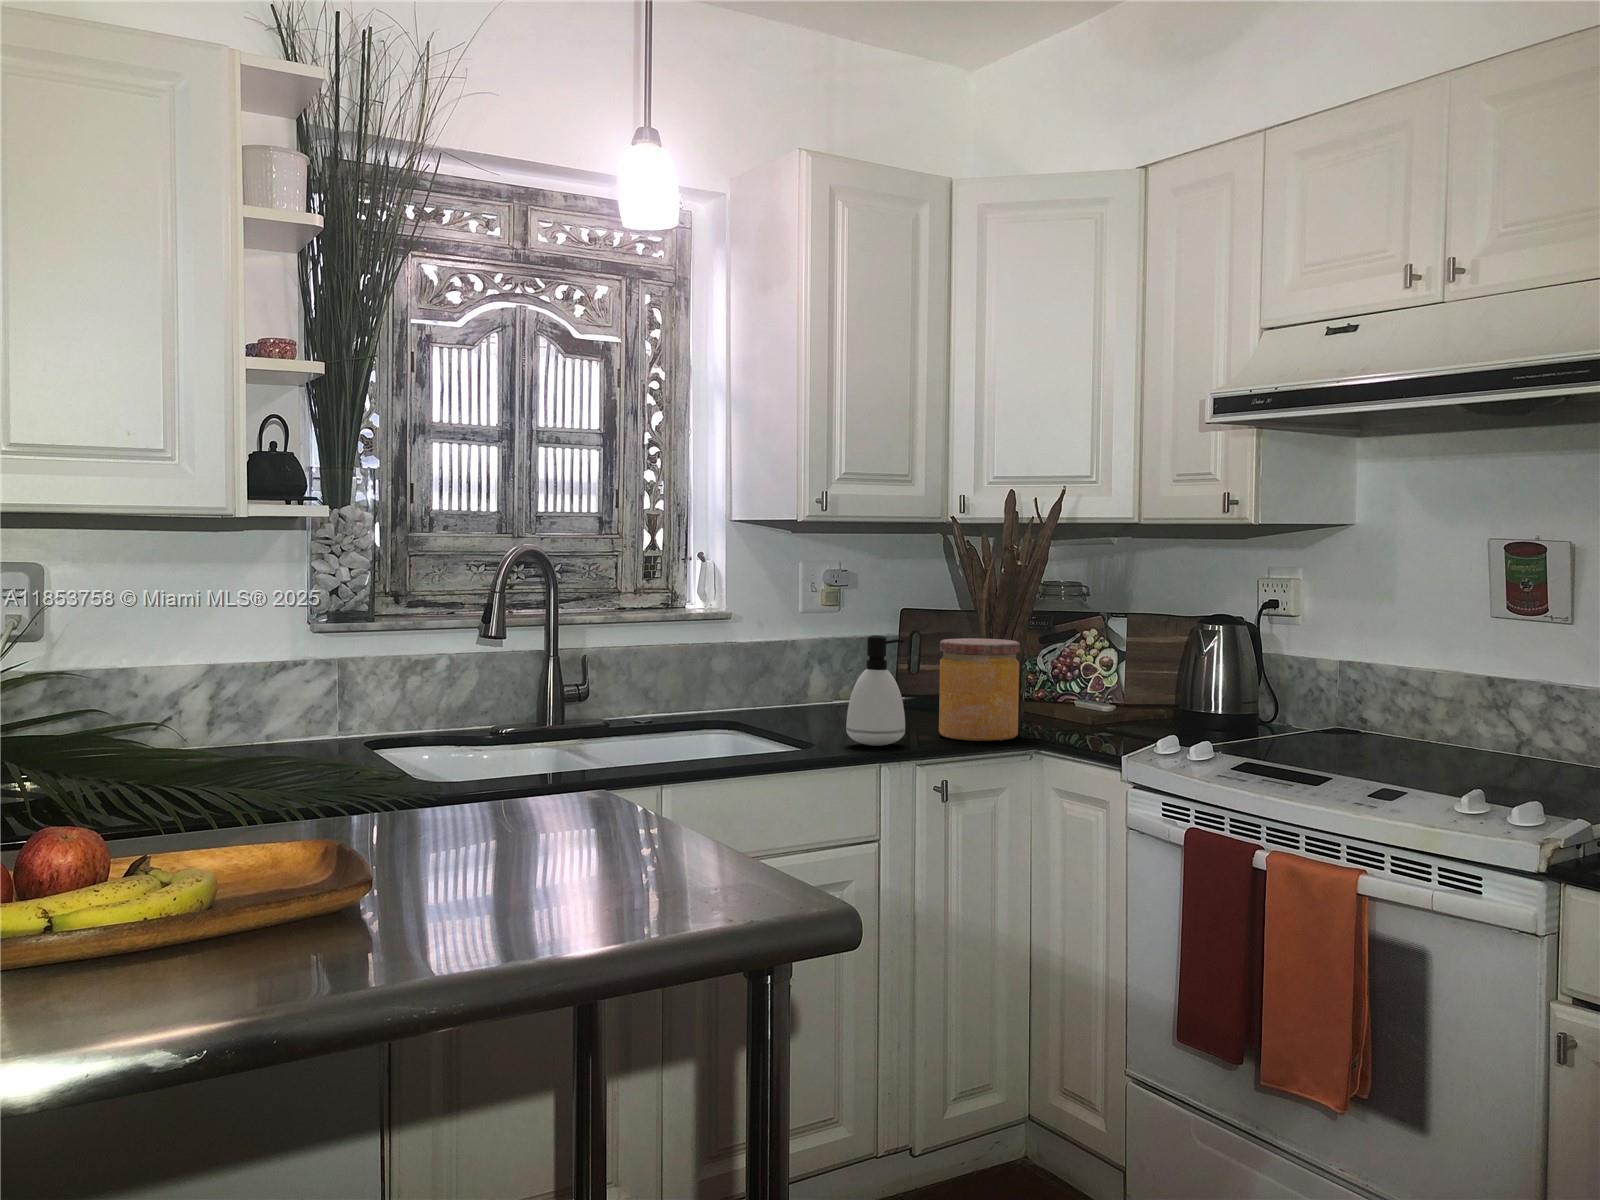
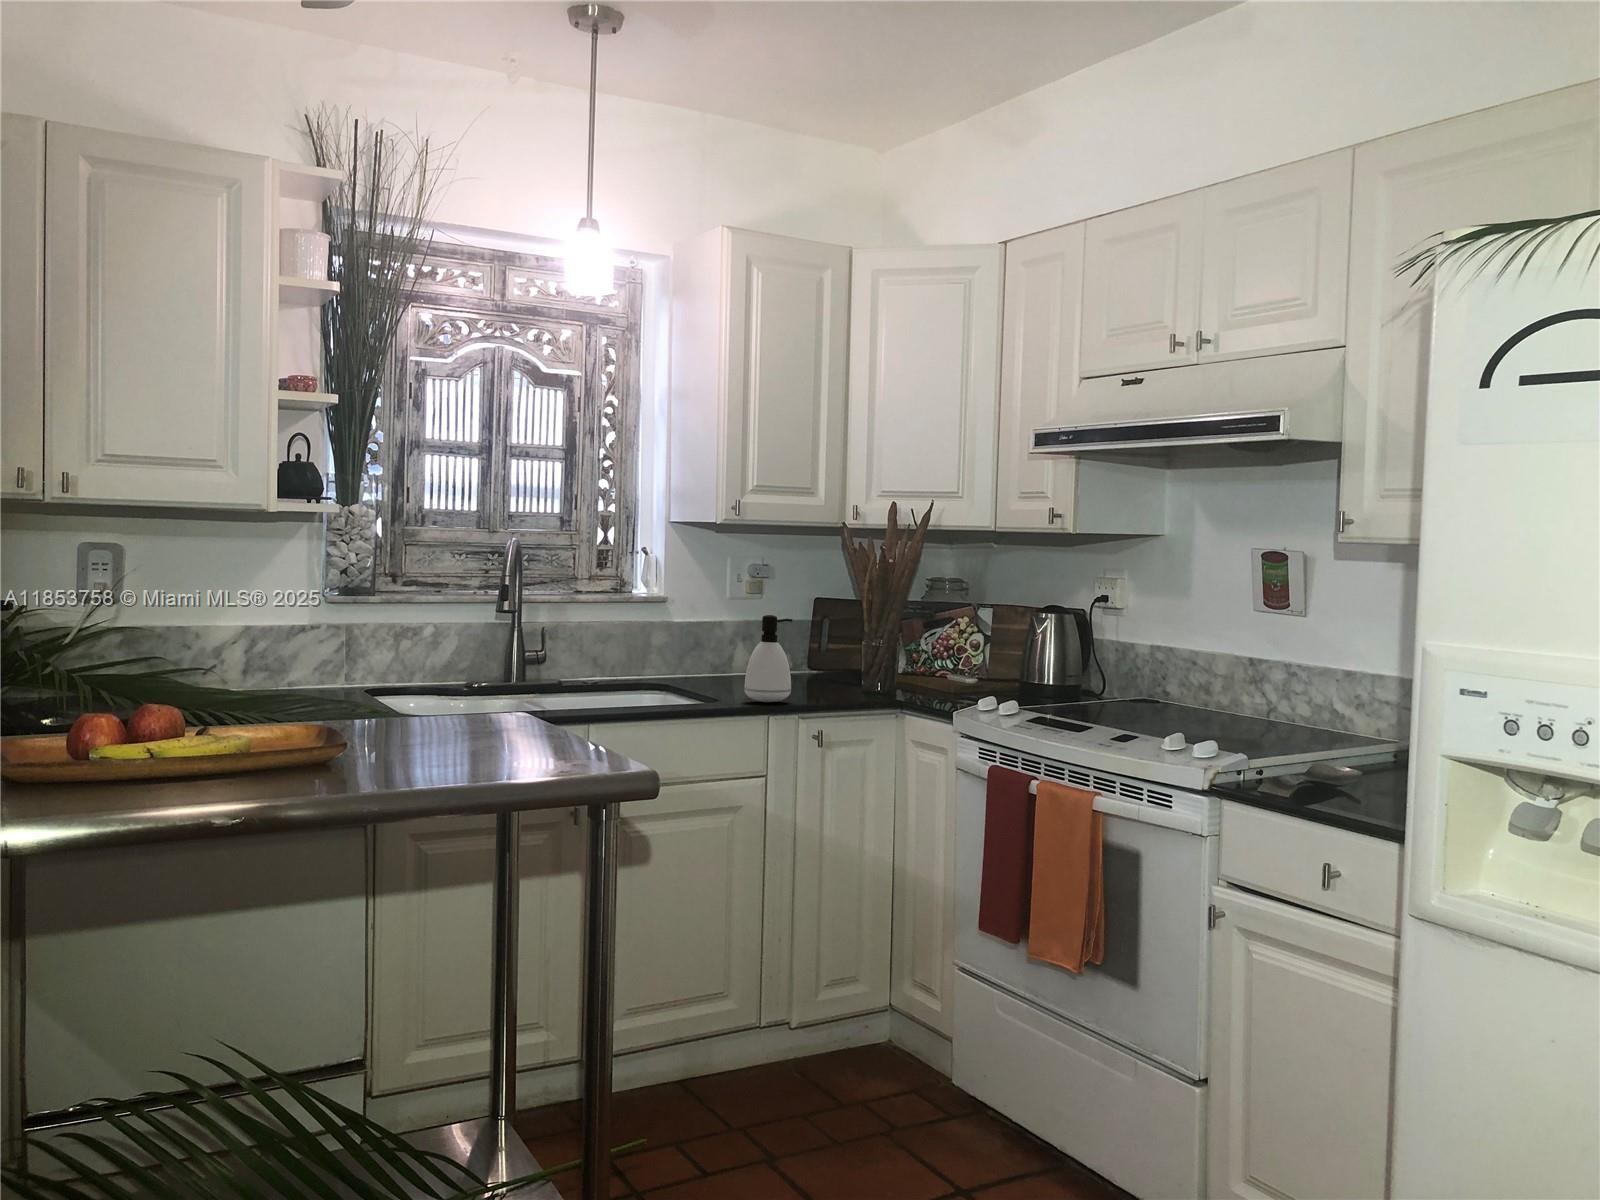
jar: present [939,638,1020,741] -> none [824,620,890,702]

